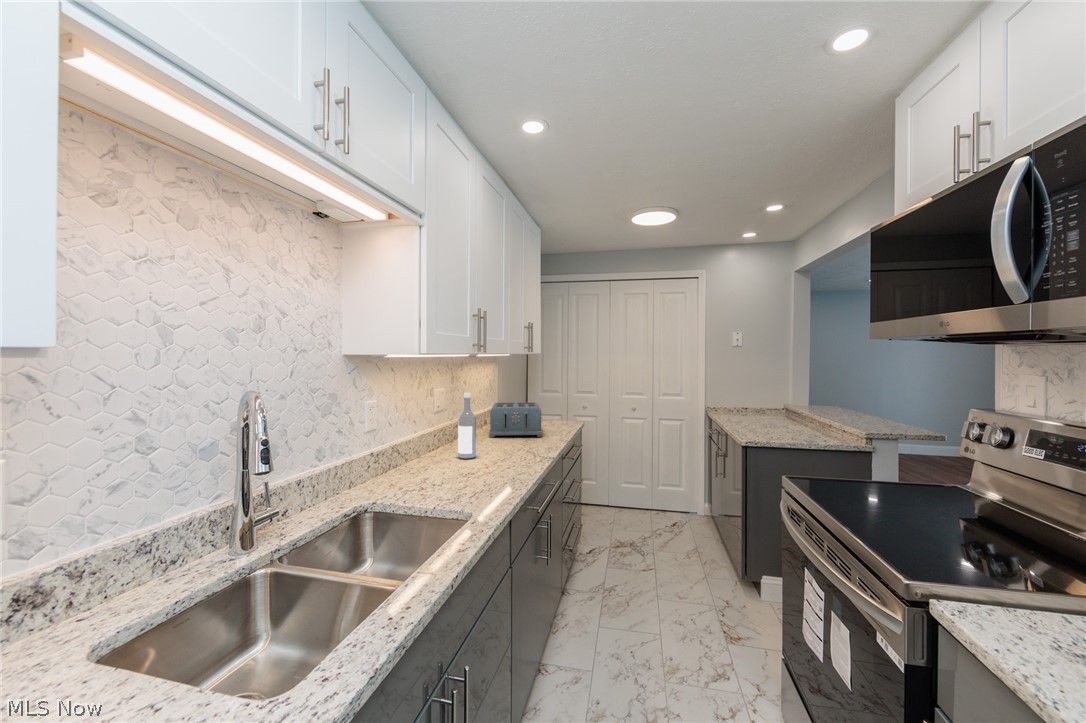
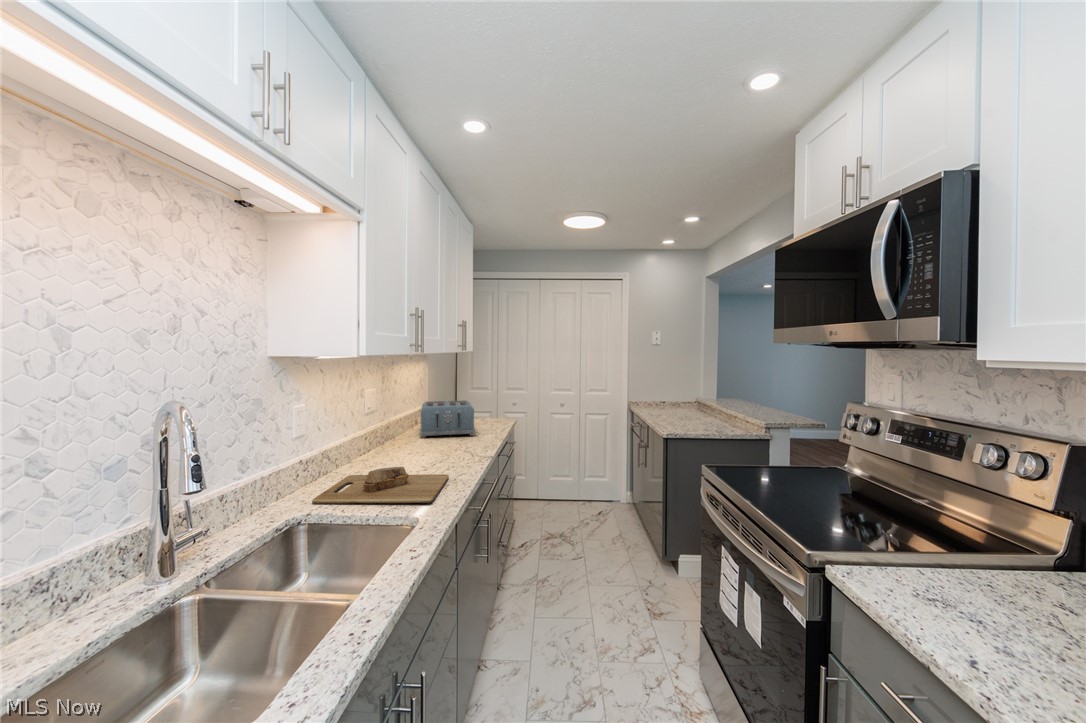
wine bottle: present [458,393,476,459] -> none [390,393,410,462]
cutting board: none [381,463,509,499] -> present [312,467,449,504]

